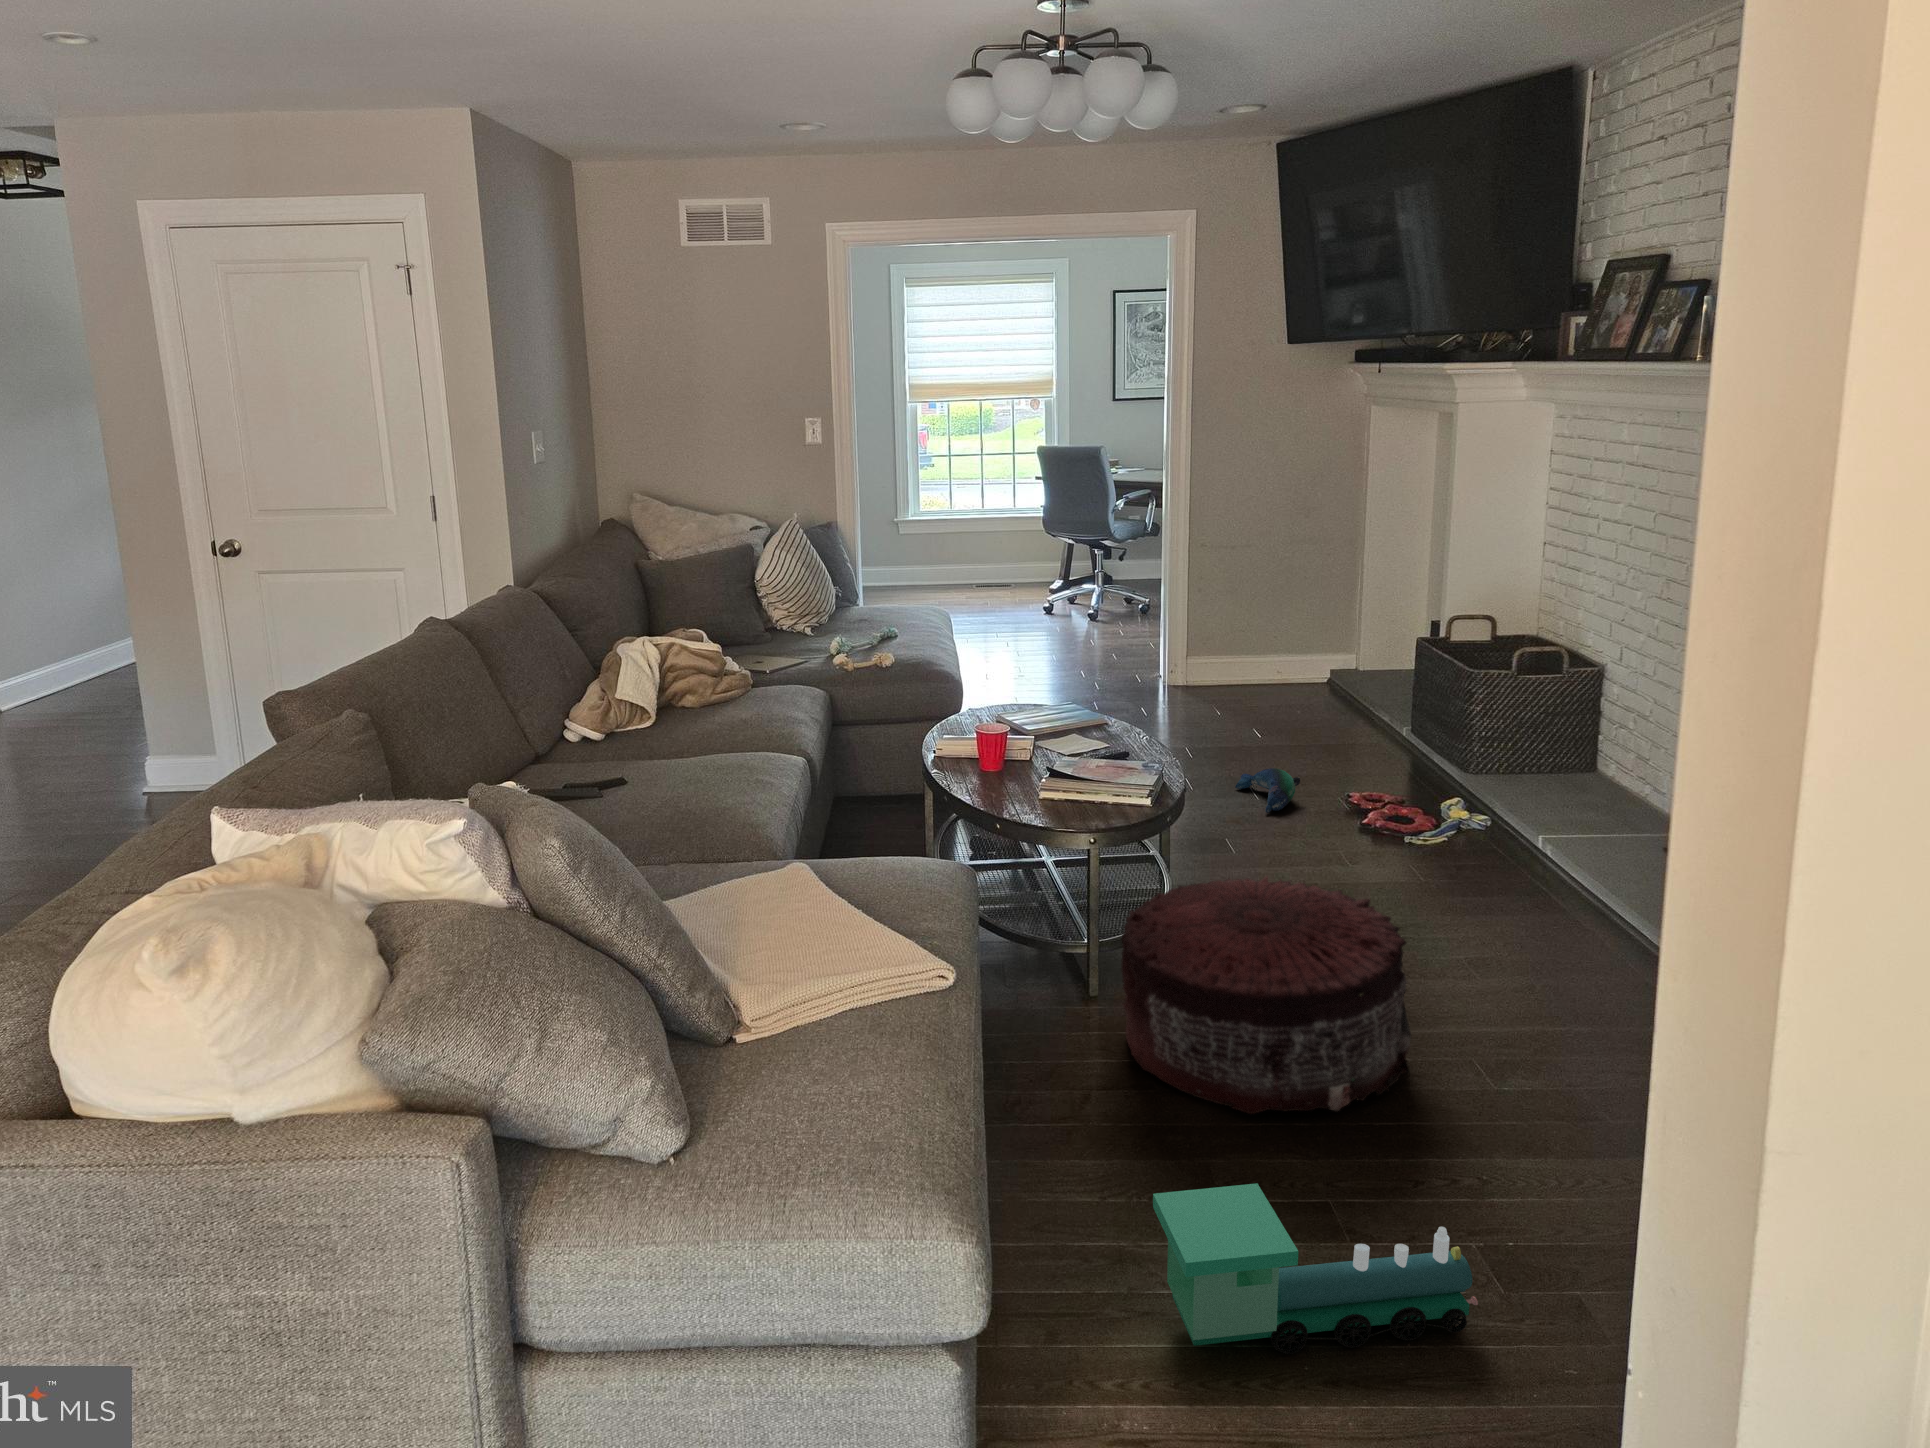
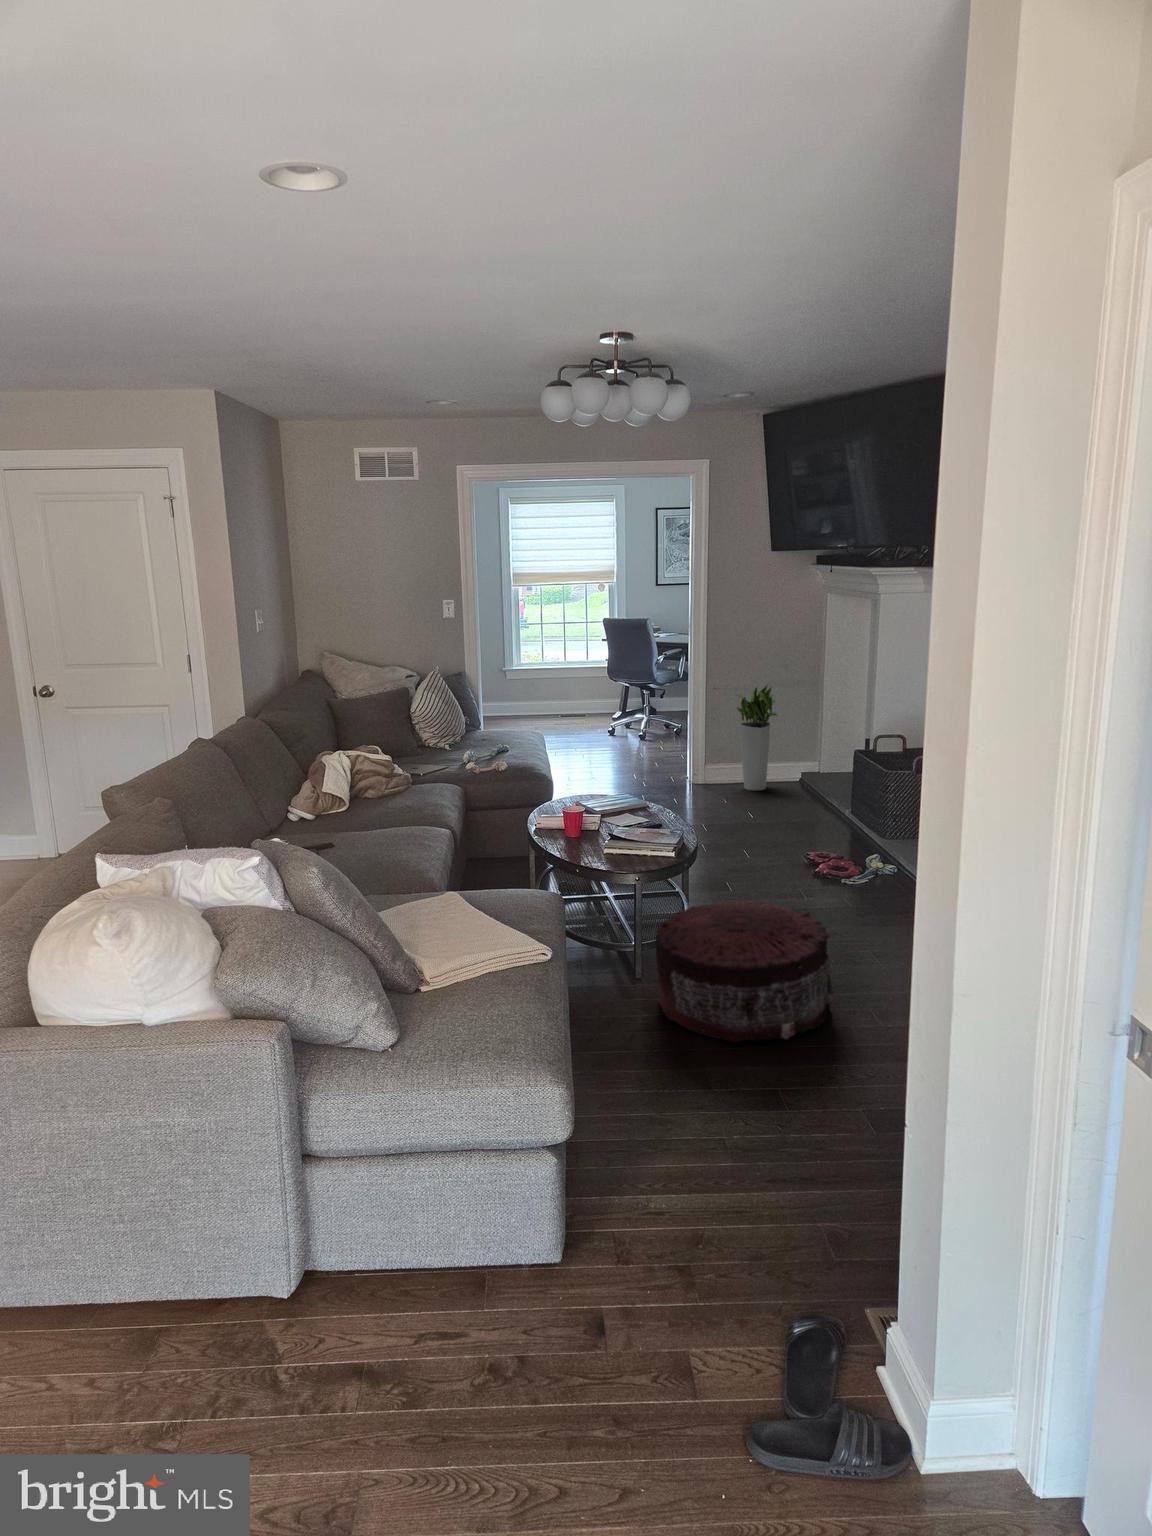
planter: none [1228,541,1298,697] -> present [737,685,777,790]
plush toy: present [1235,768,1300,813] -> none [735,836,777,865]
toy train: present [1153,1183,1478,1354] -> none [670,1071,859,1169]

